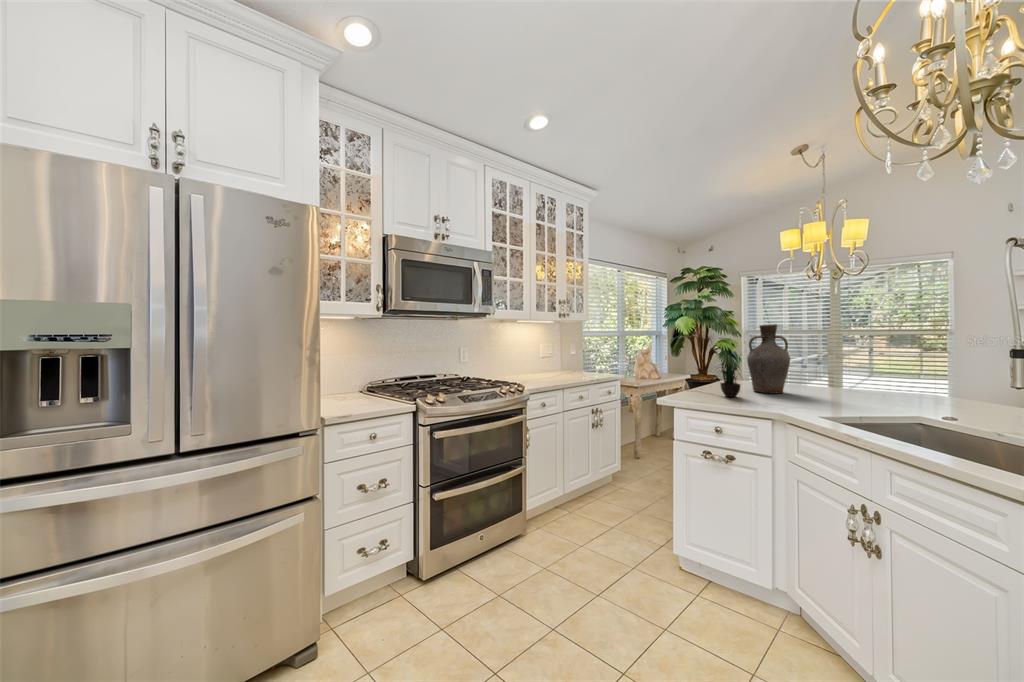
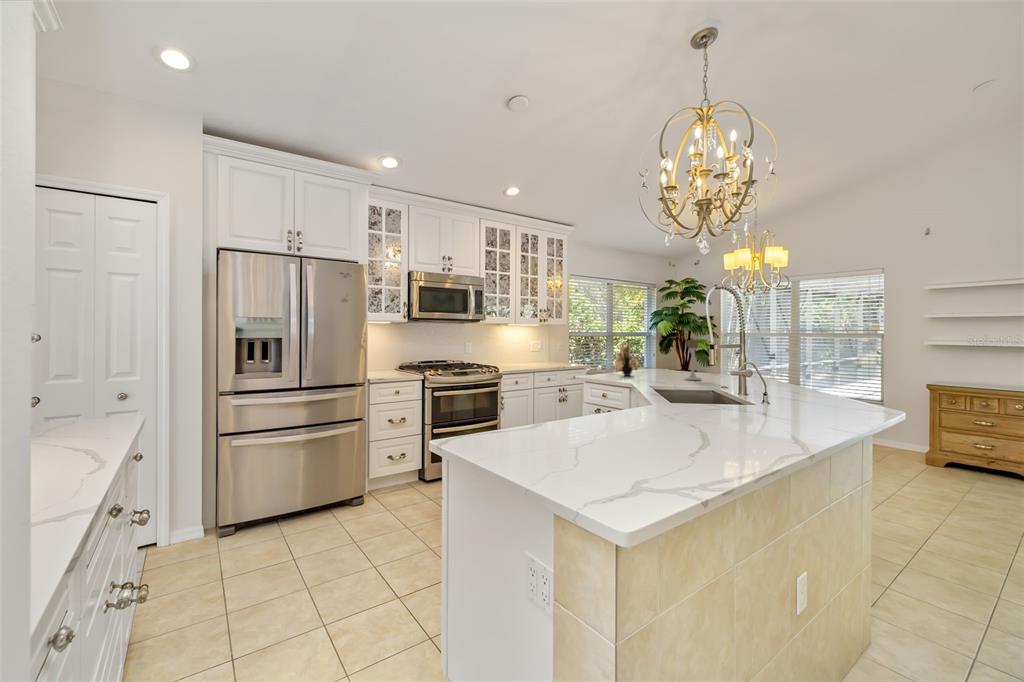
vase: present [747,324,790,393] -> none [647,327,674,374]
candle holder: none [834,343,866,406] -> present [684,340,701,380]

